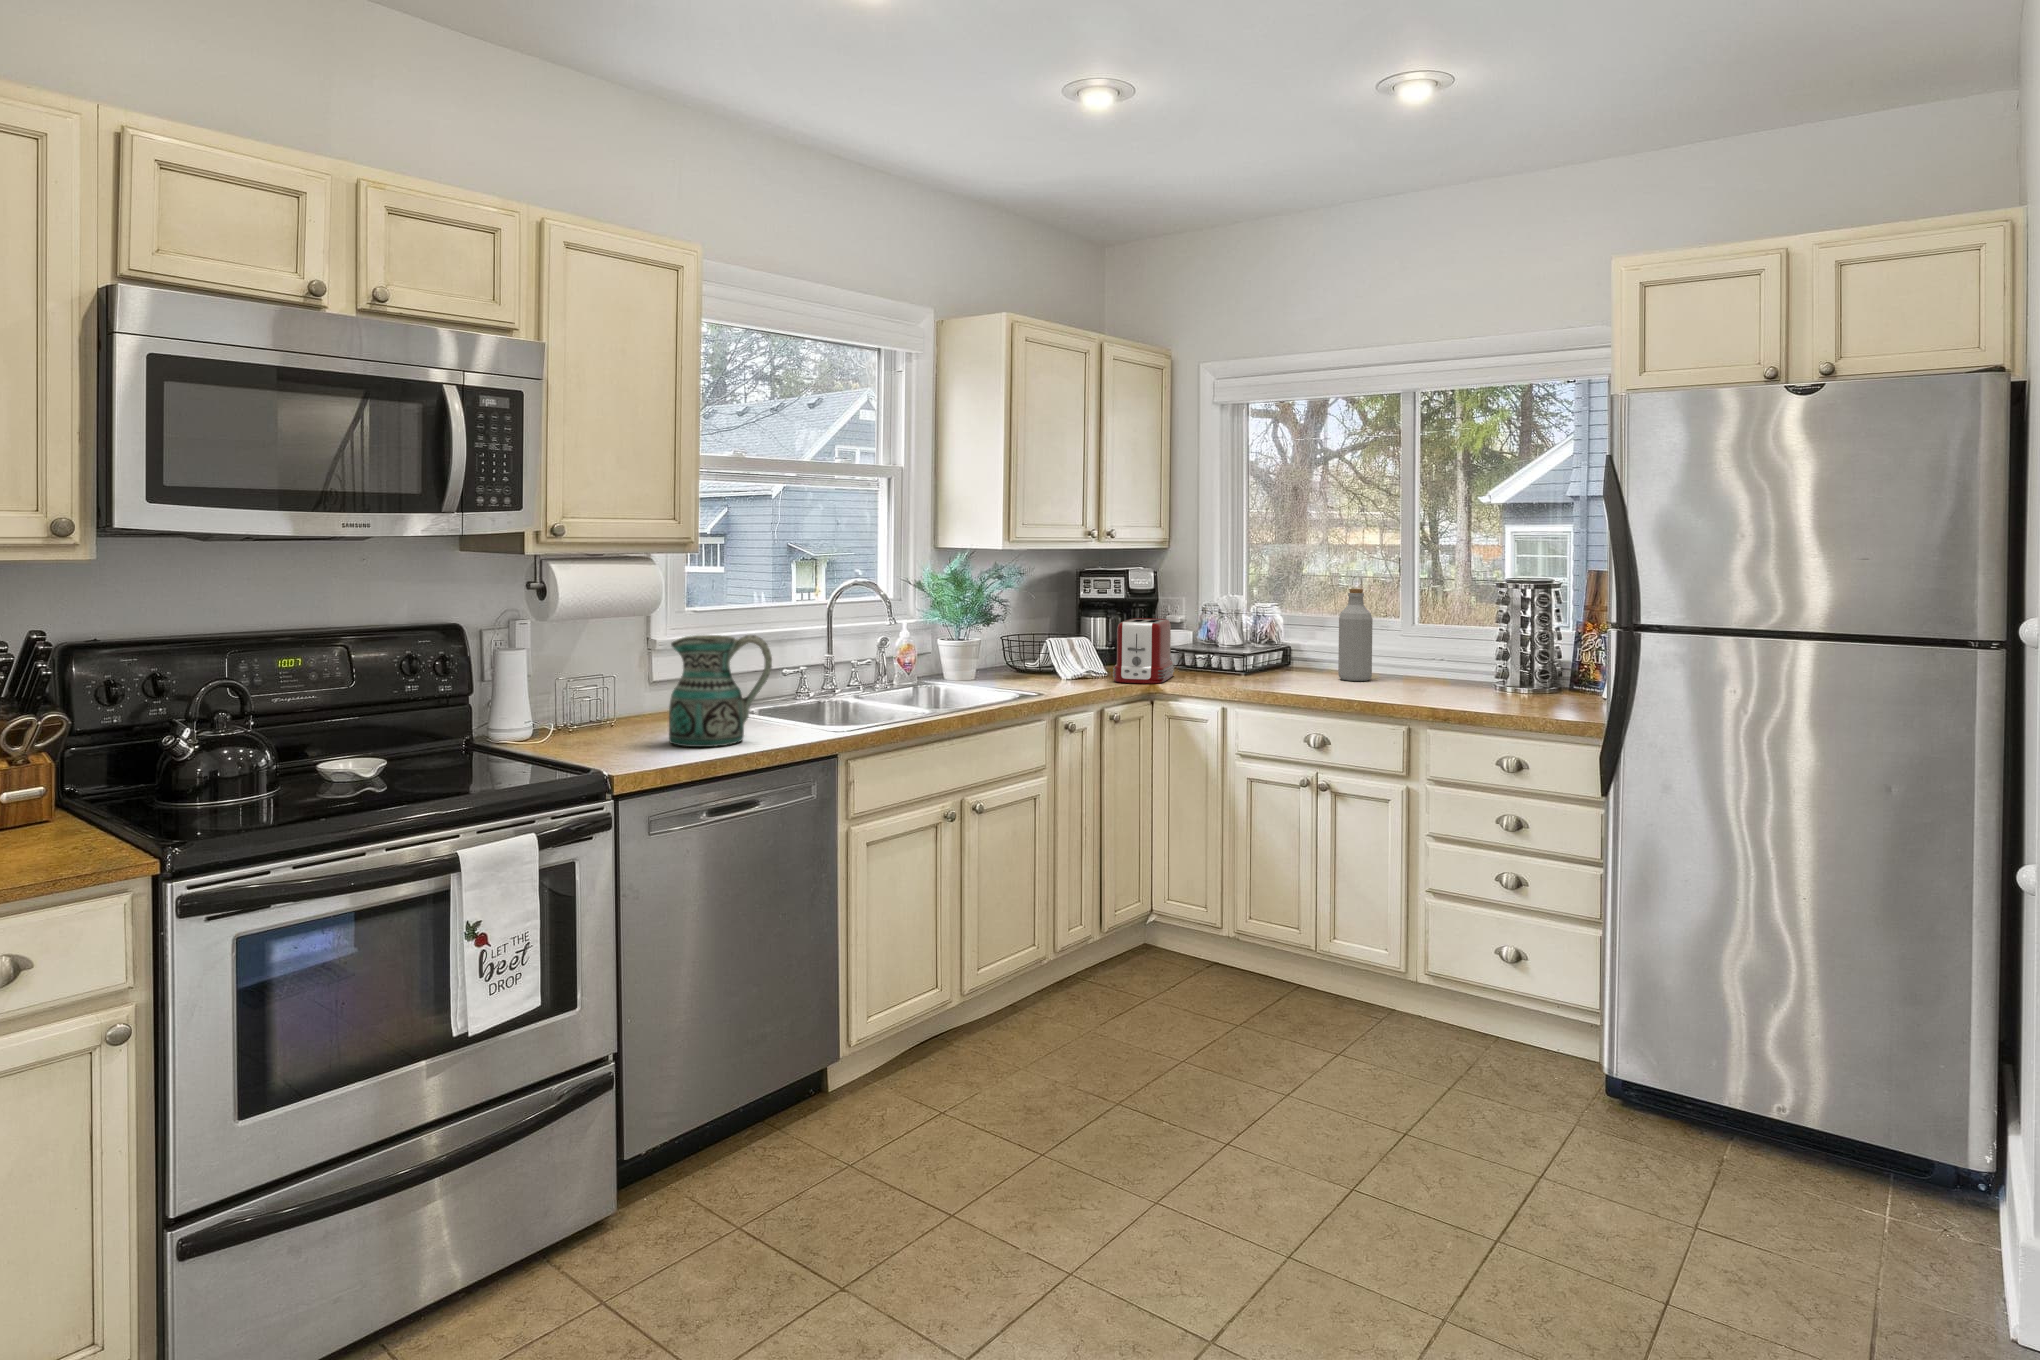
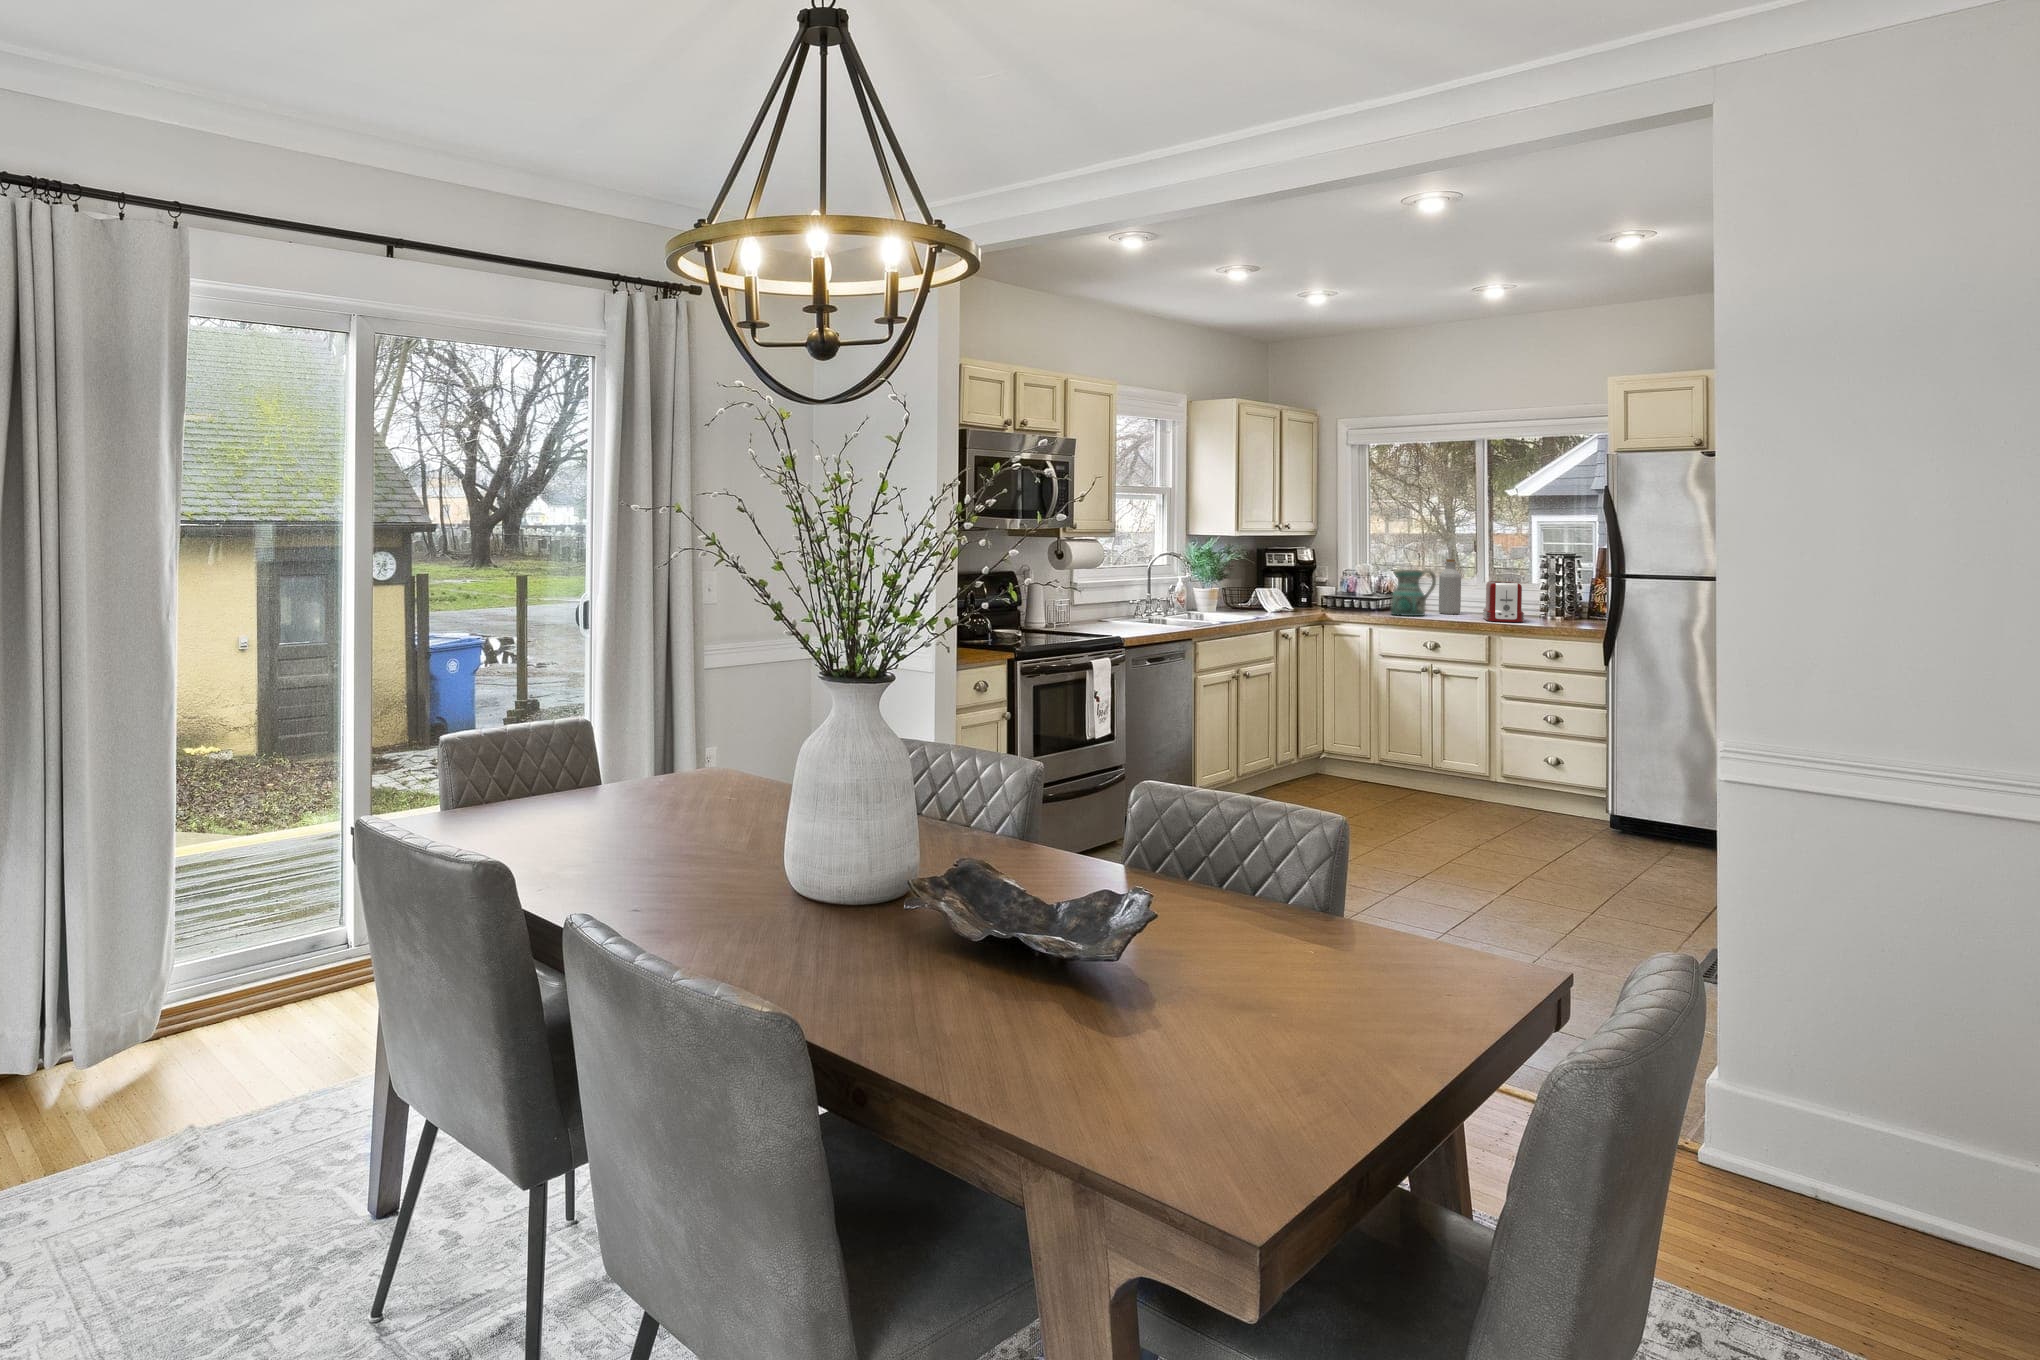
toaster: present [1113,618,1174,684] -> present [1483,581,1524,622]
ceramic pitcher: present [669,635,772,747] -> present [1391,569,1436,616]

